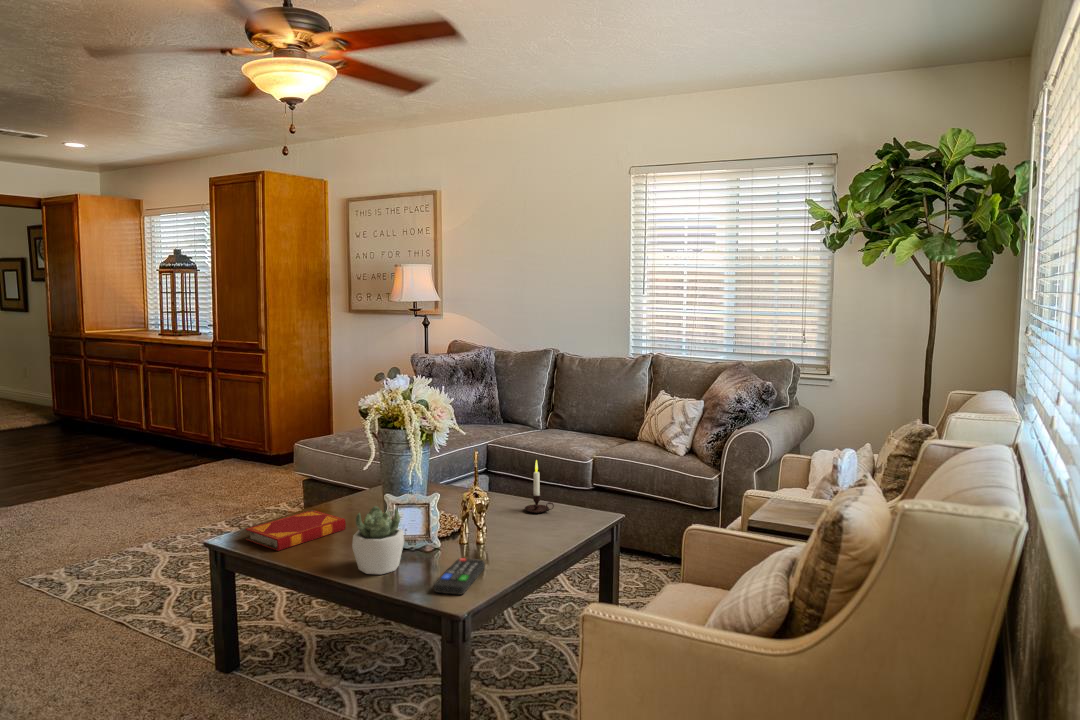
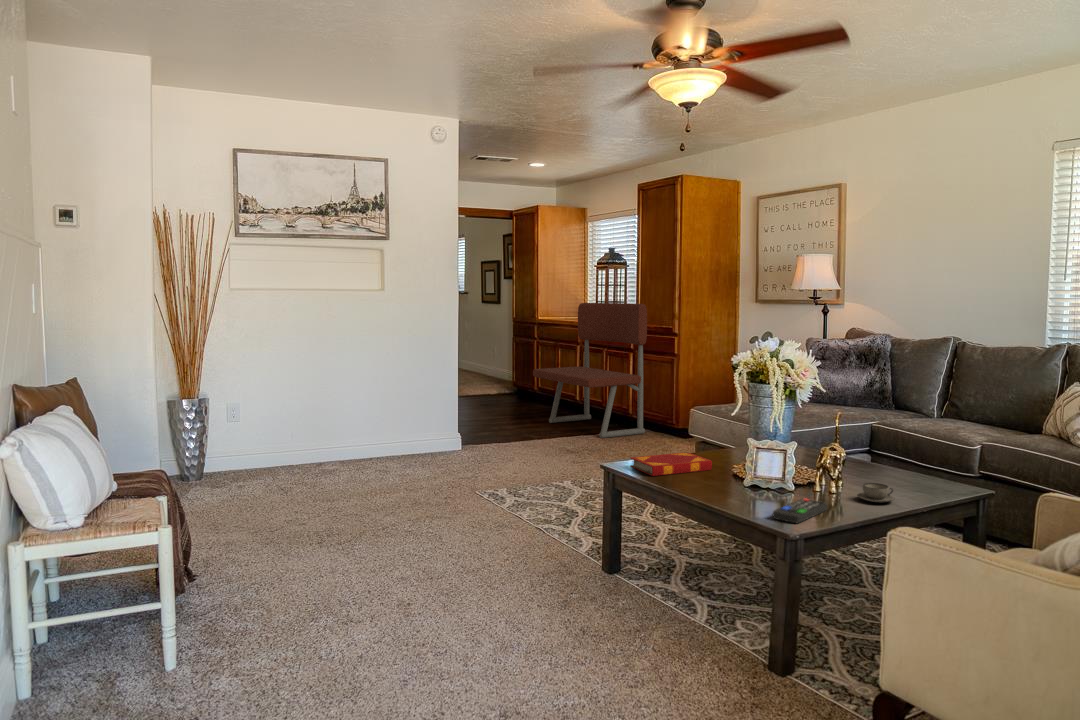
bench: none [81,315,234,476] -> present [533,303,647,438]
candle: present [525,460,554,513] -> none [887,427,919,480]
succulent plant: present [352,506,404,574] -> none [708,444,755,501]
teacup: none [508,527,544,548] -> present [857,483,894,502]

